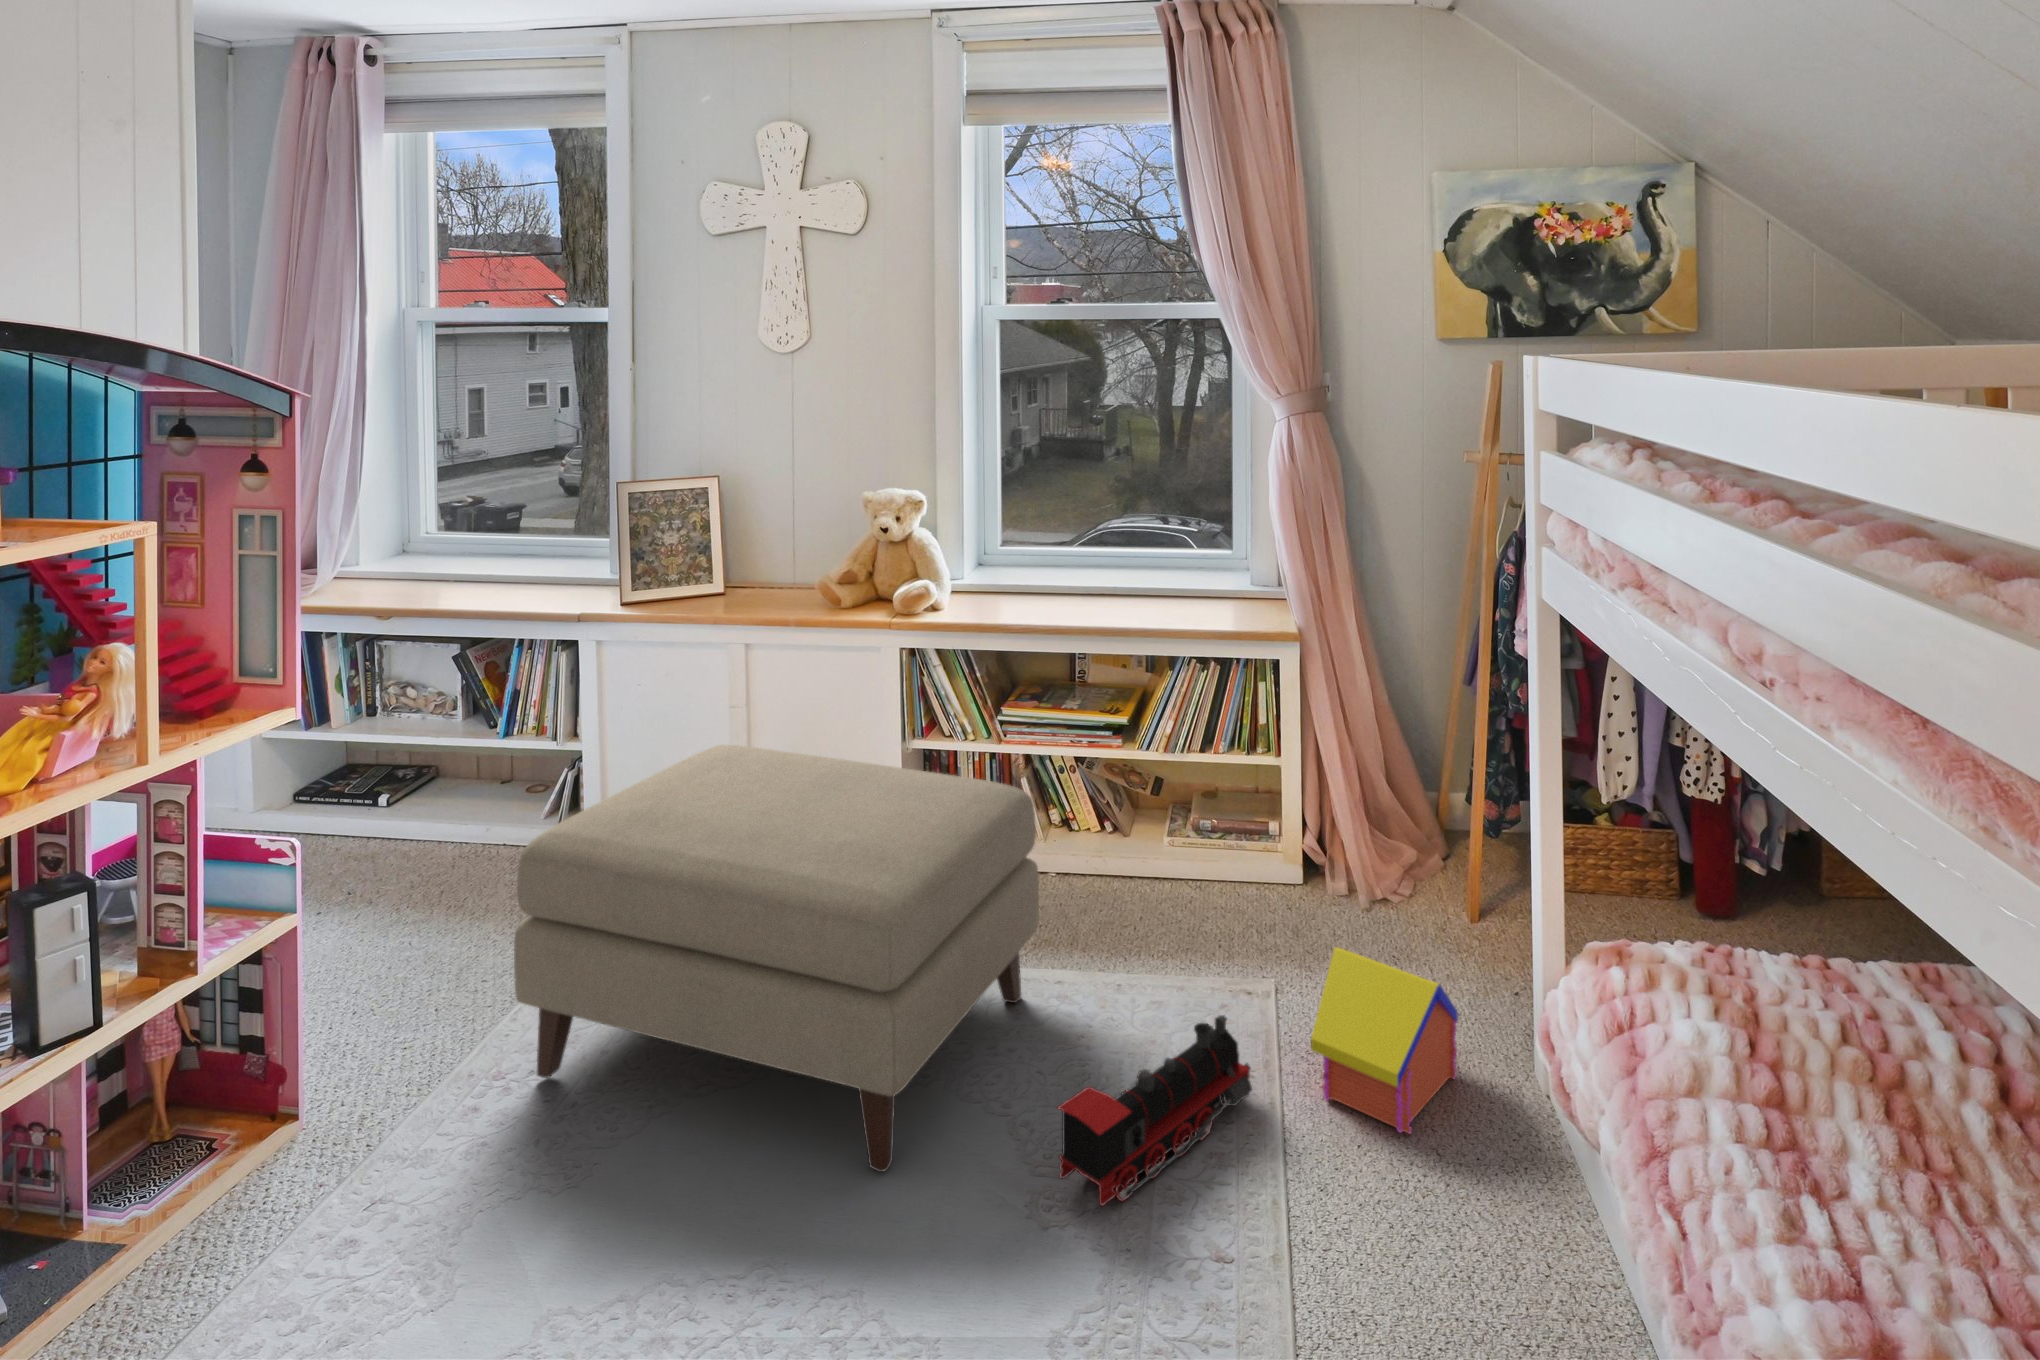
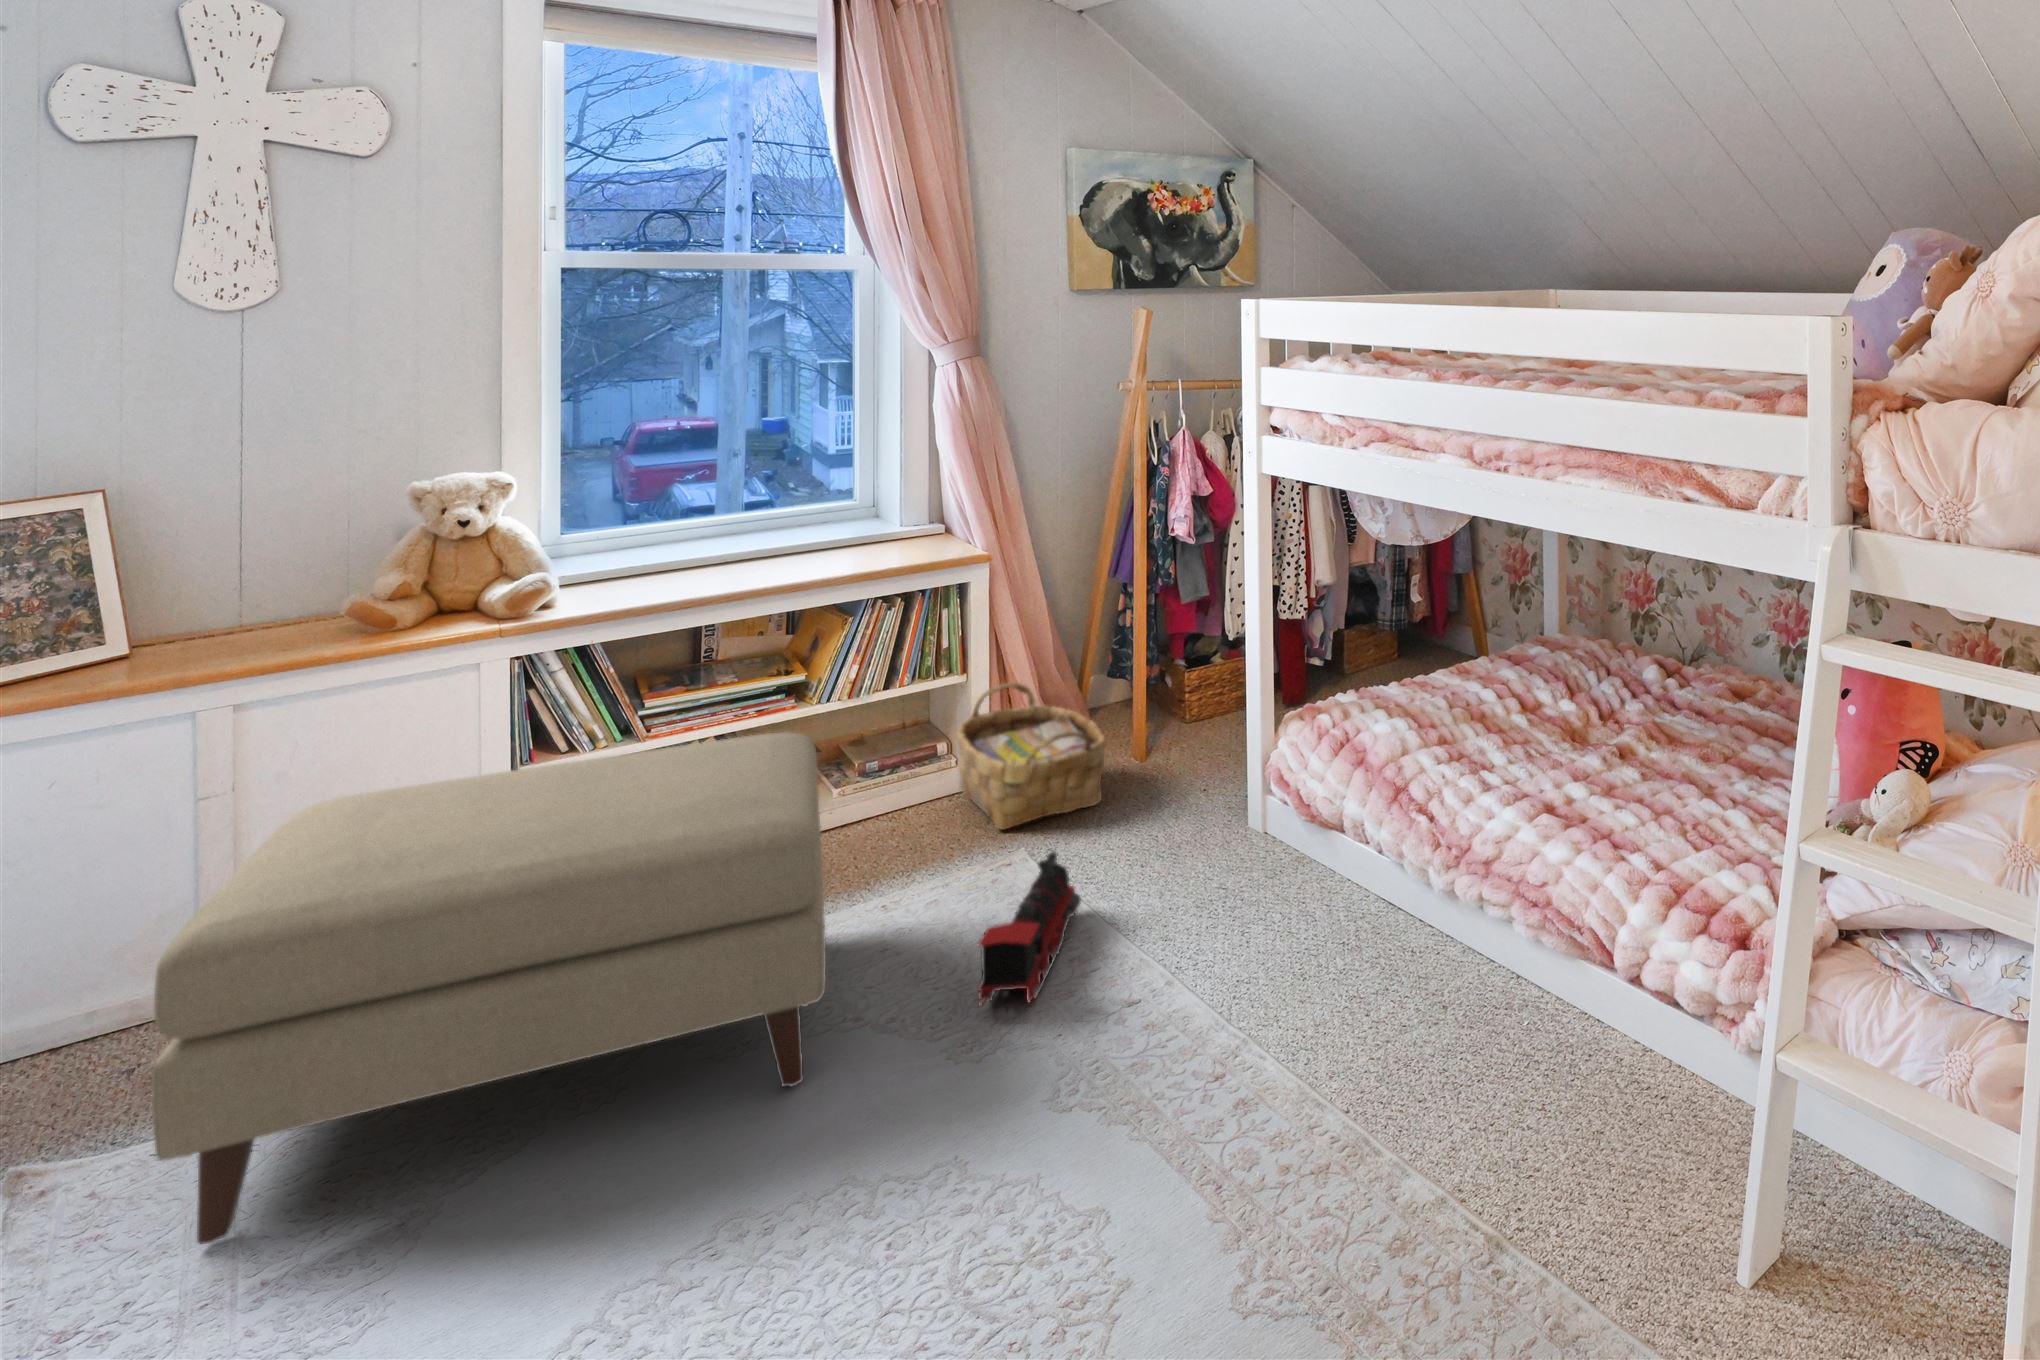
woven basket: none [1246,778,1396,959] -> present [956,683,1105,830]
toy house: present [1311,947,1458,1134] -> none [1118,770,1210,889]

